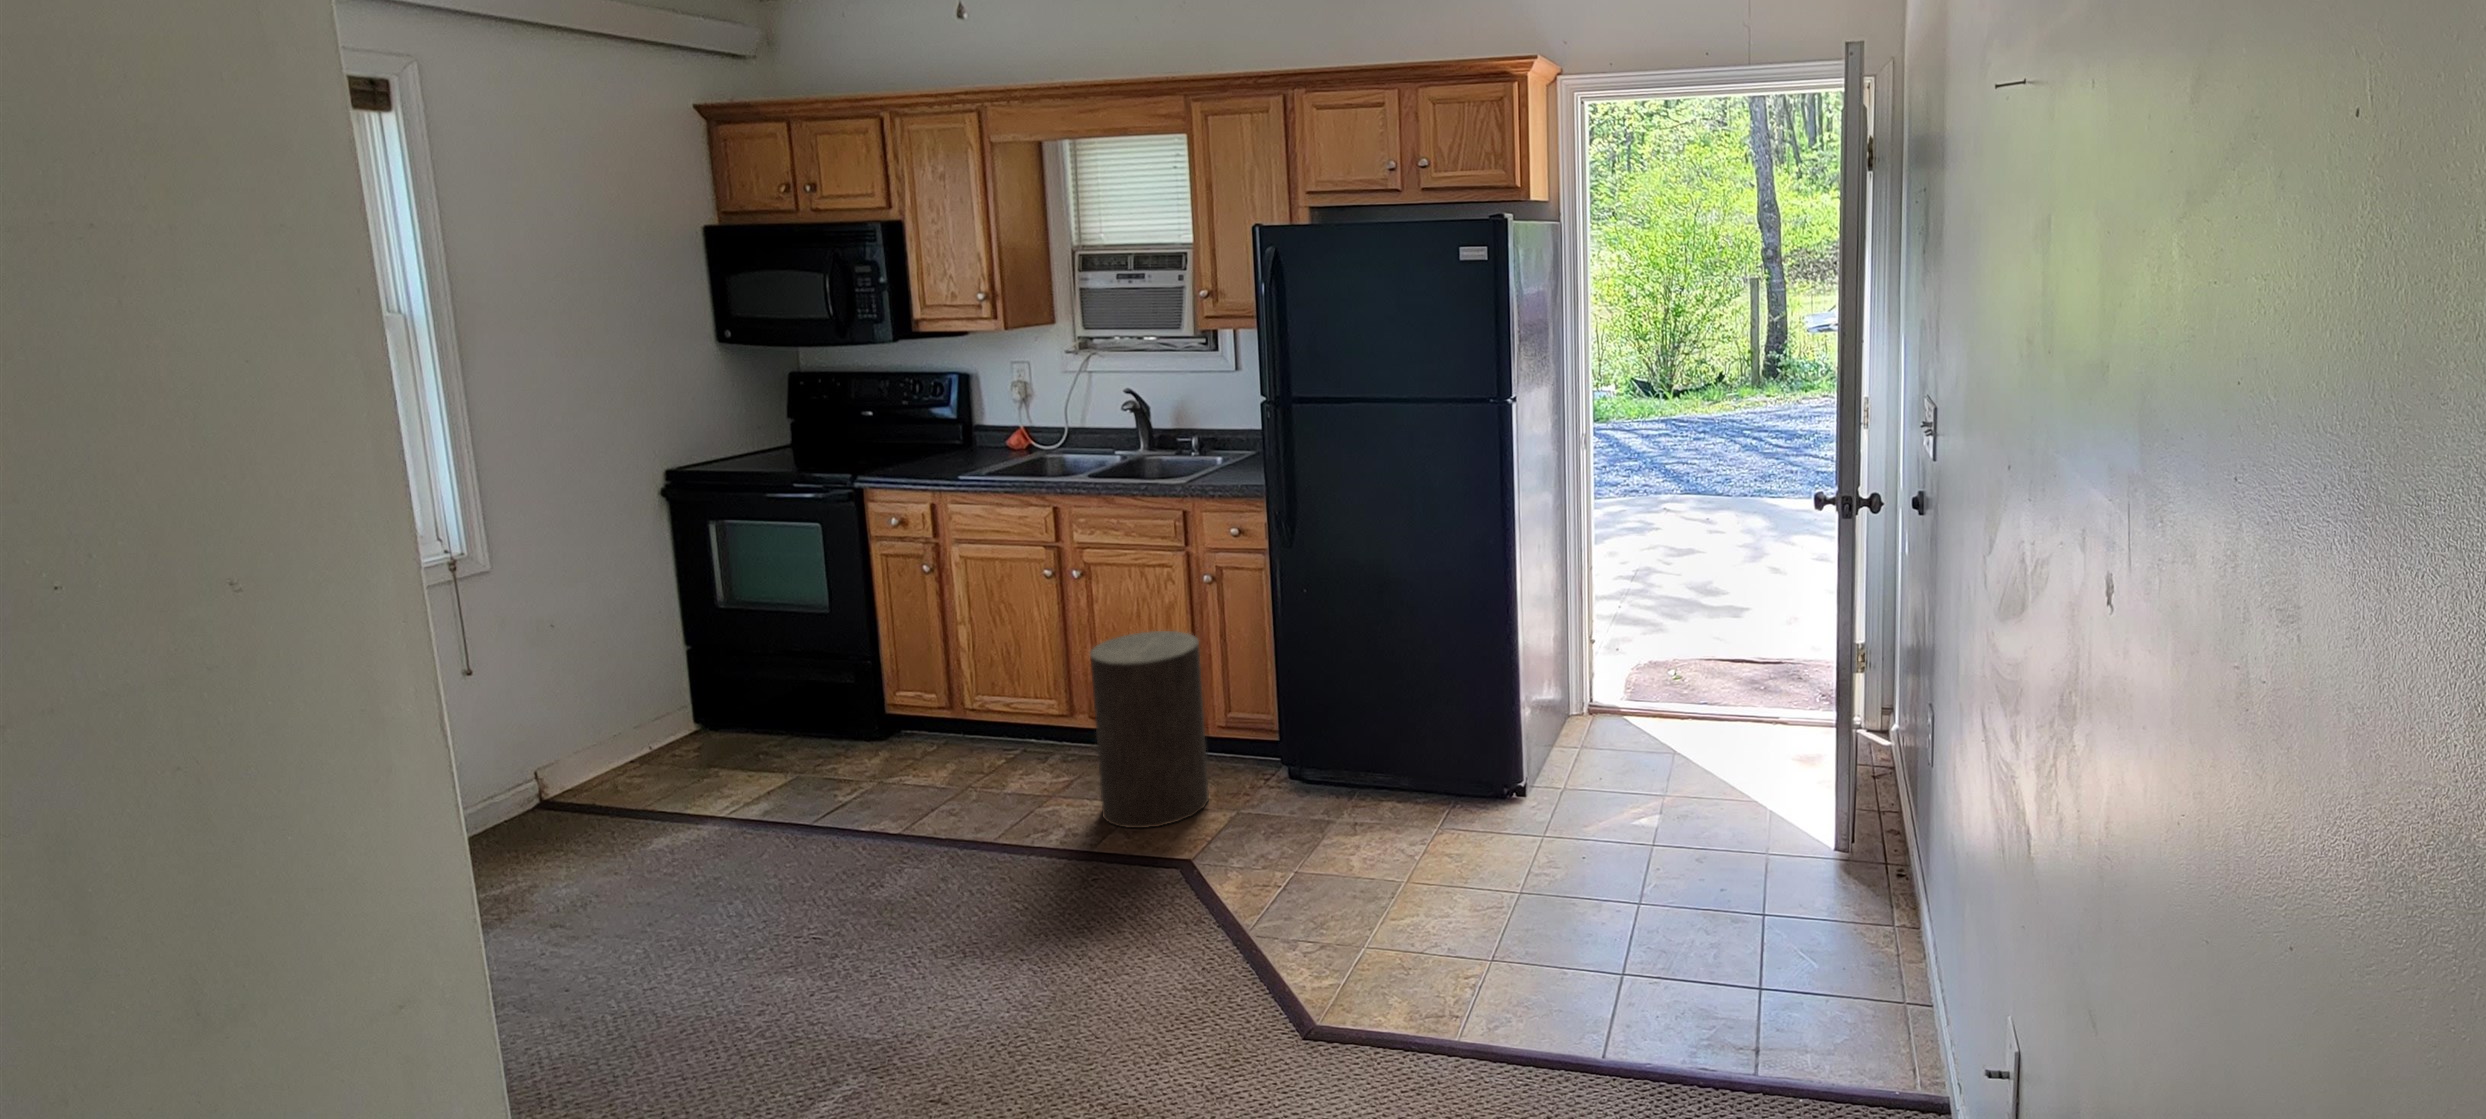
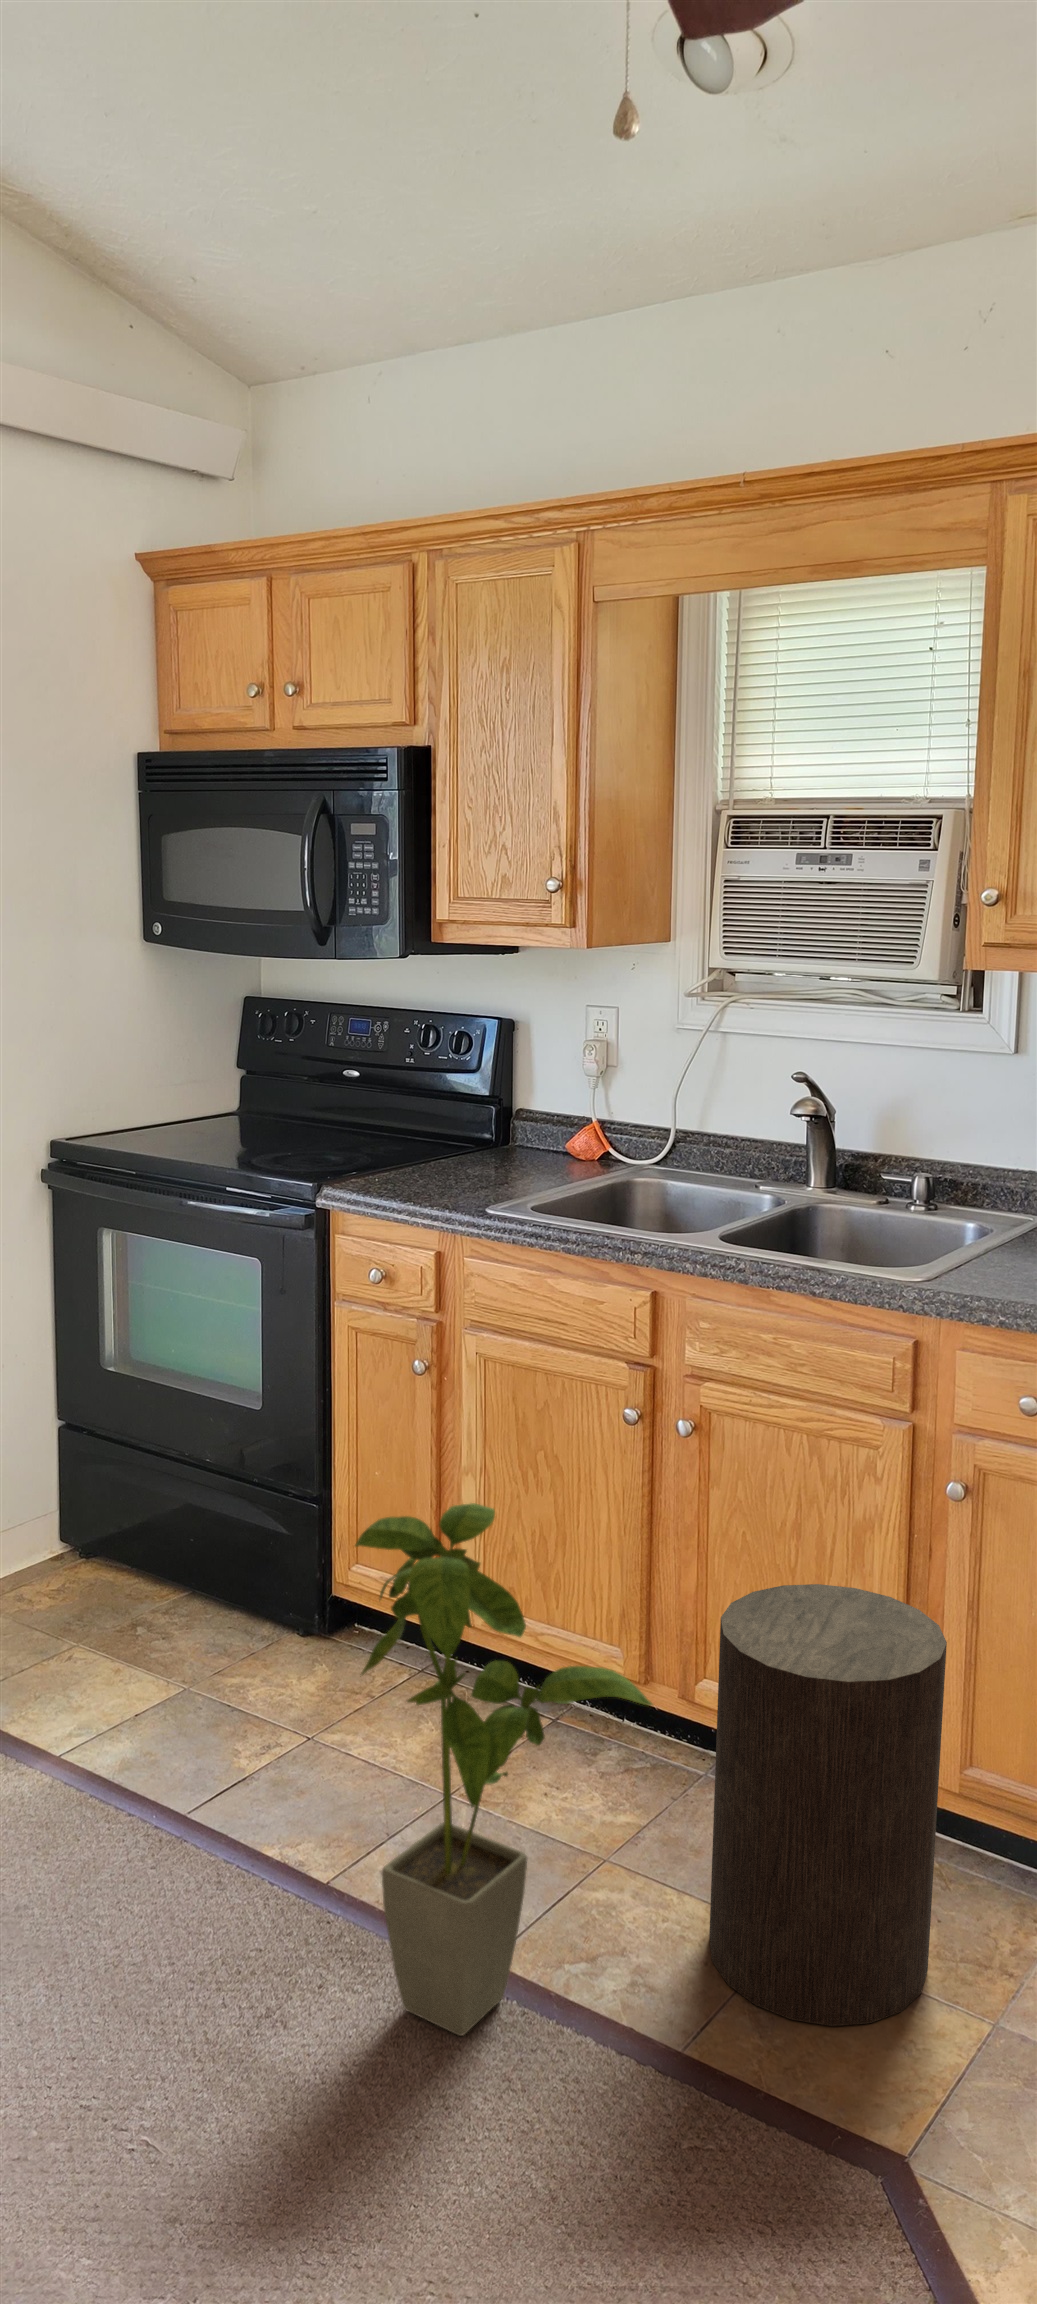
house plant: none [887,604,1053,868] -> present [355,1503,652,2036]

